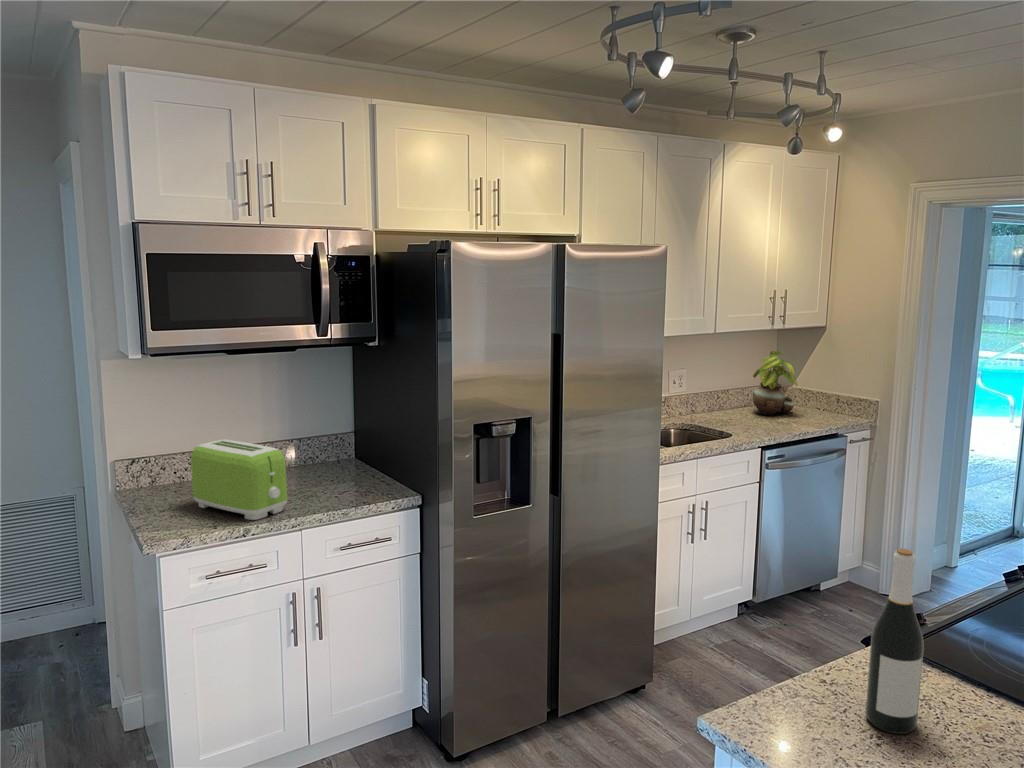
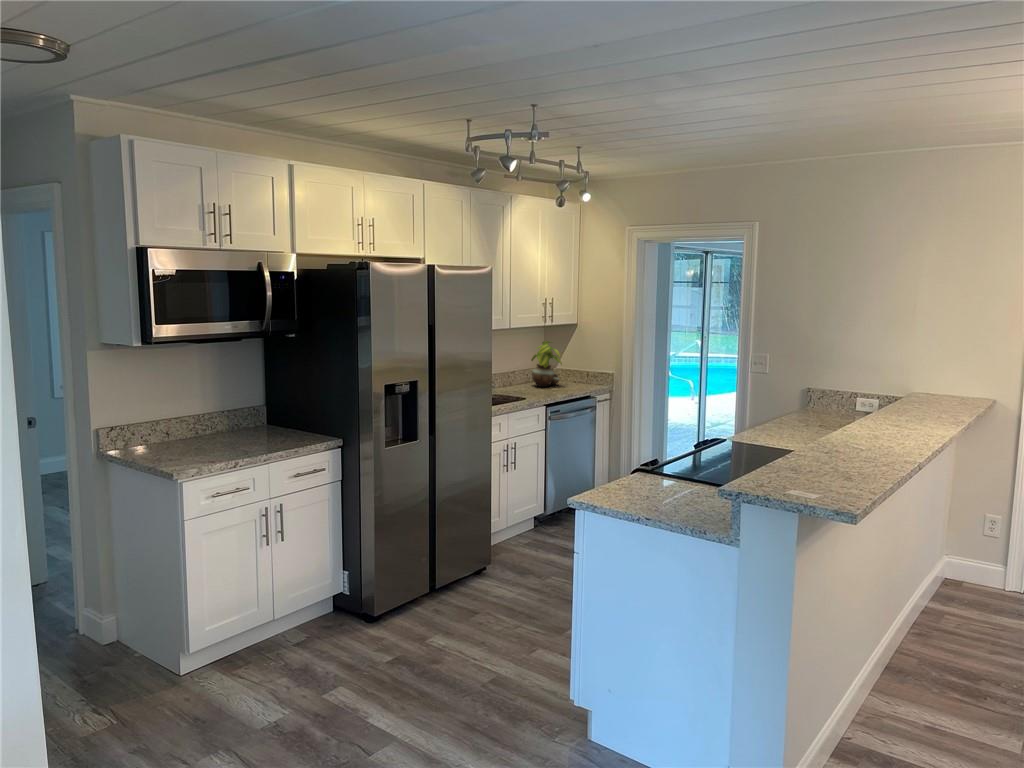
toaster: present [191,440,287,520] -> none [177,405,255,457]
wine bottle: present [866,548,924,734] -> none [644,400,666,484]

